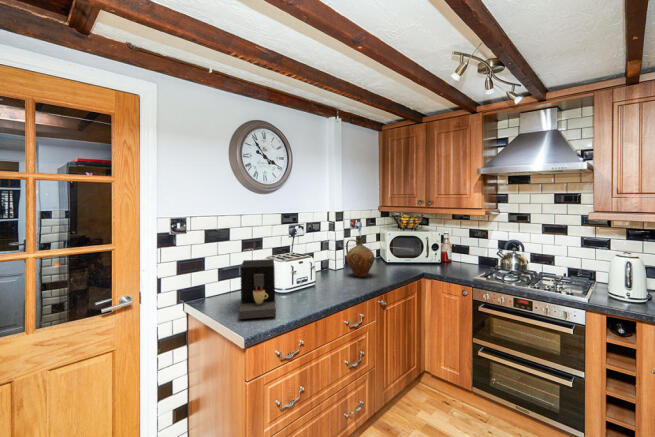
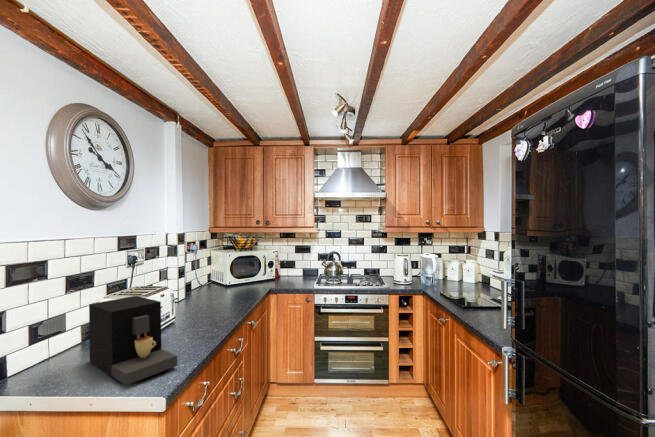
ceramic jug: present [346,237,375,277] -> none [196,259,230,304]

